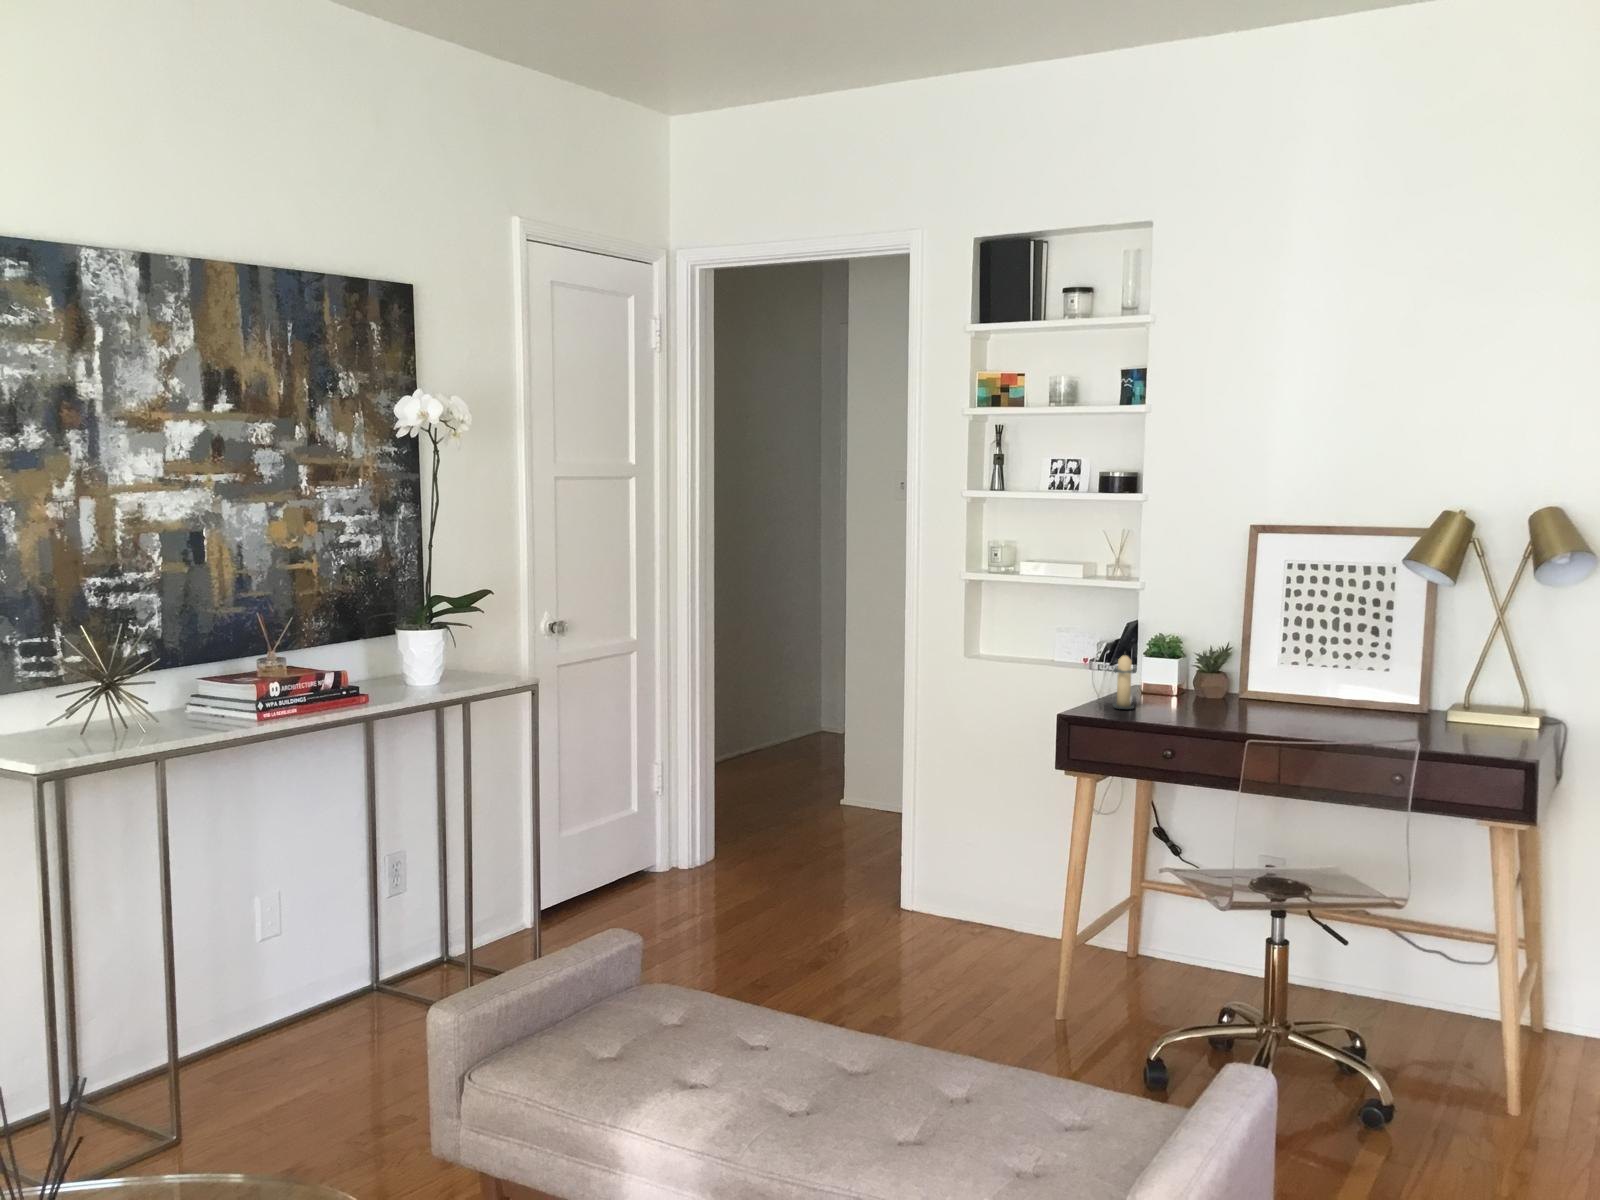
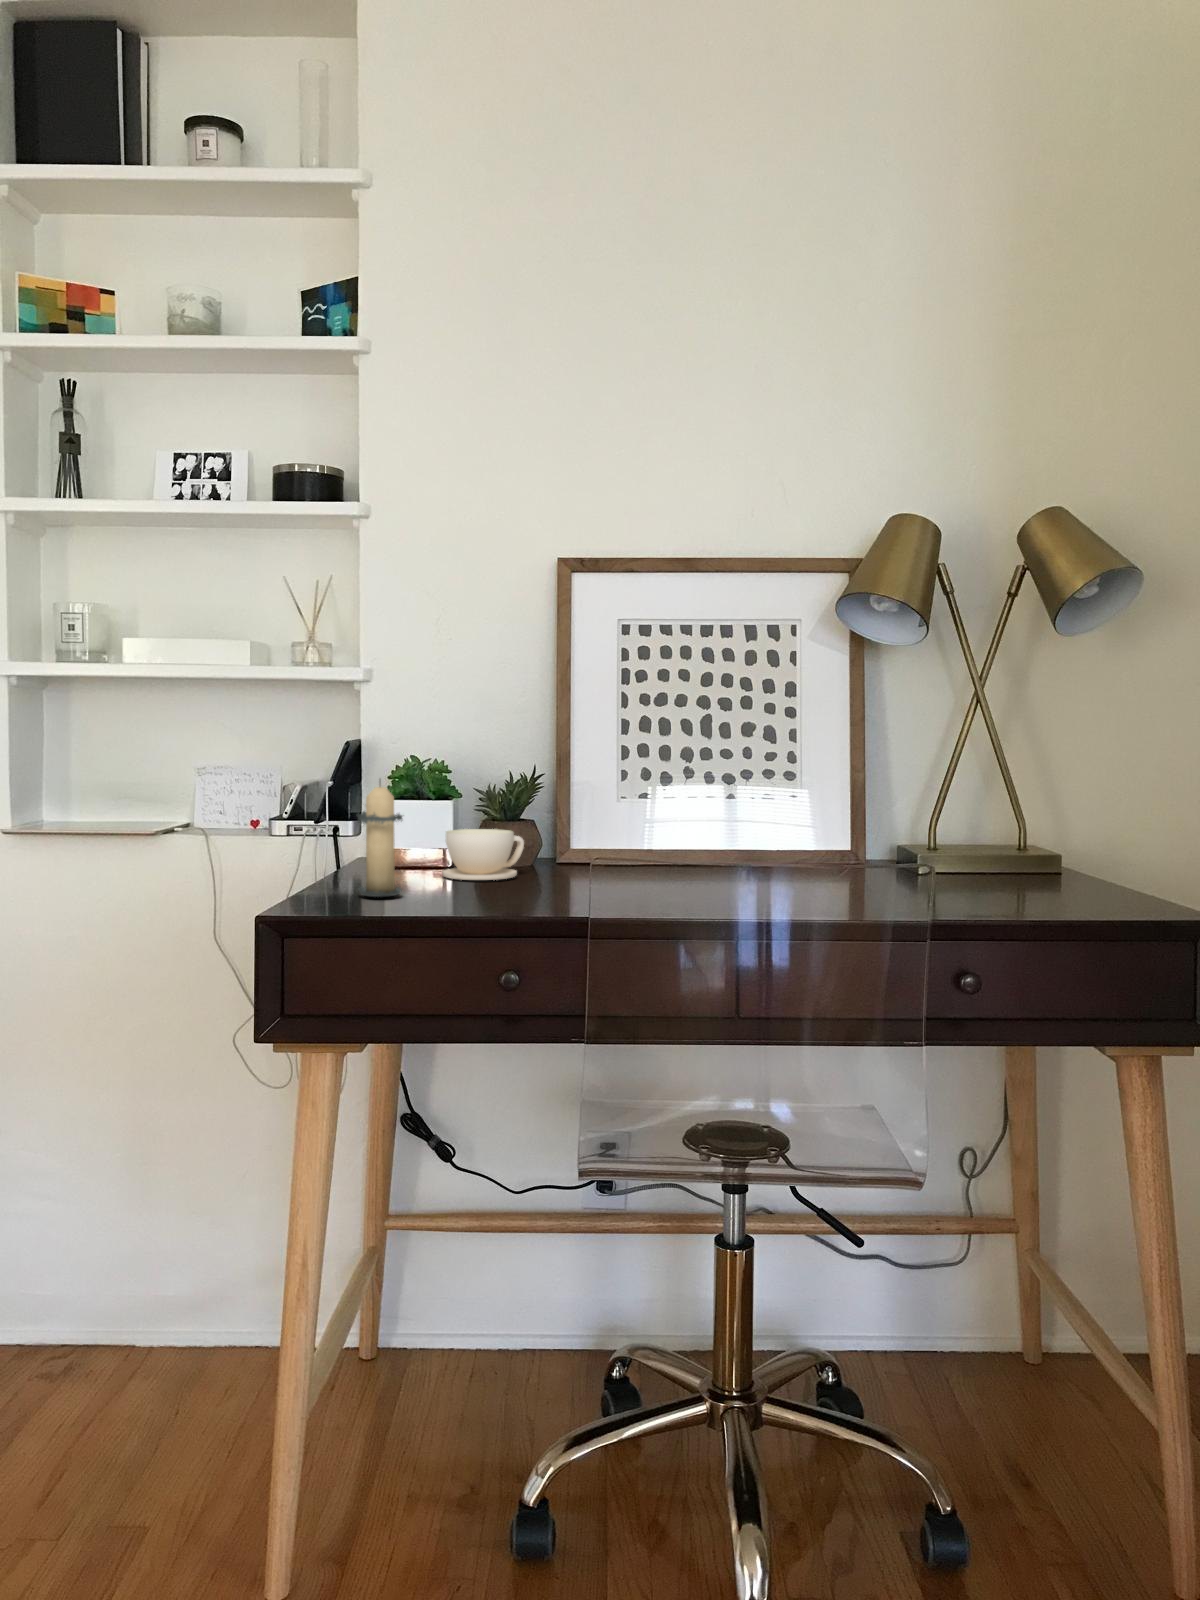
coffee cup: none [1167,676,1213,704] -> present [442,829,524,880]

